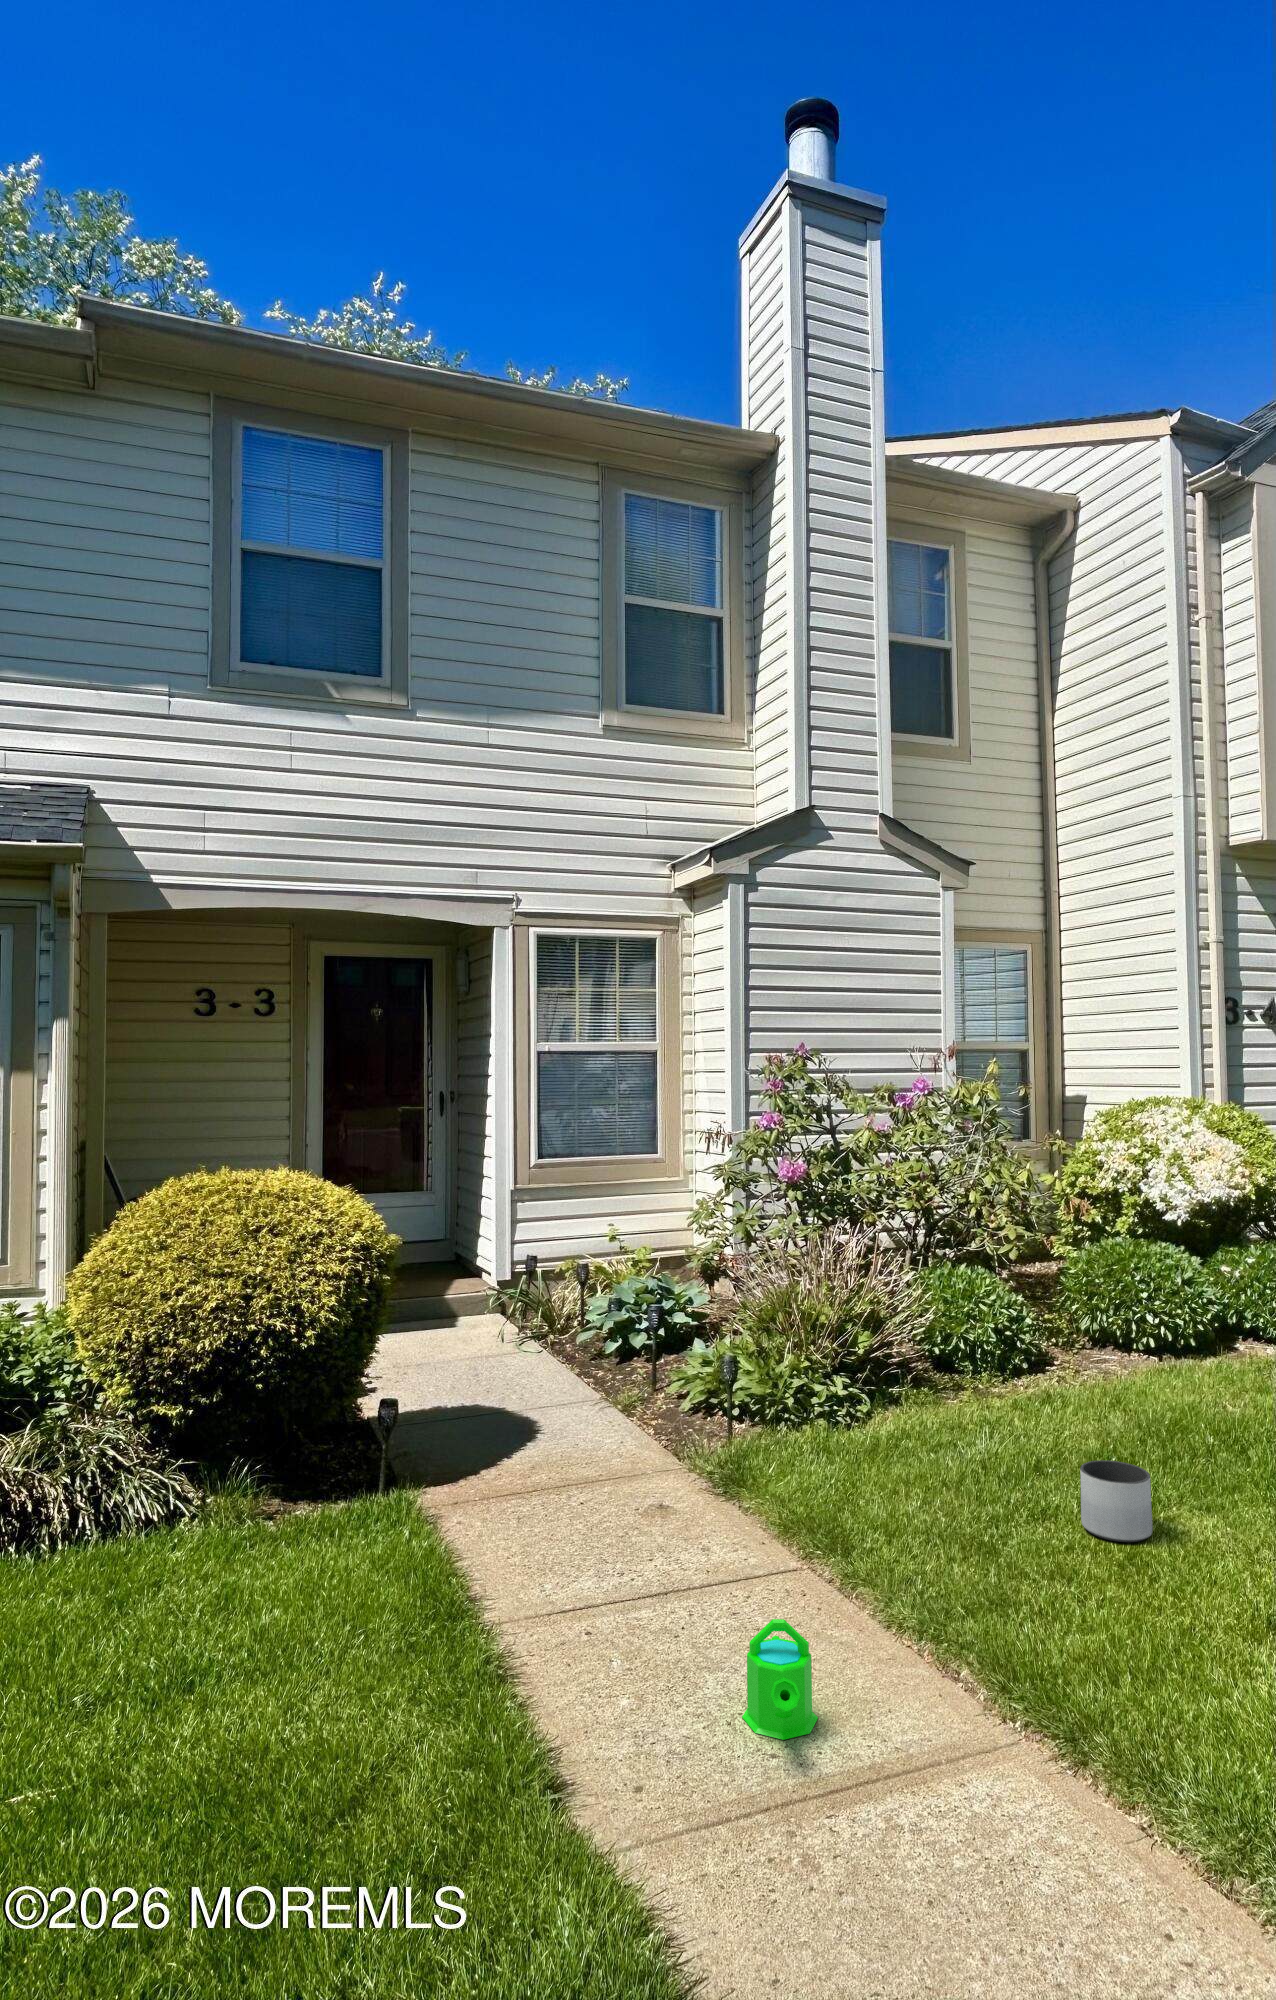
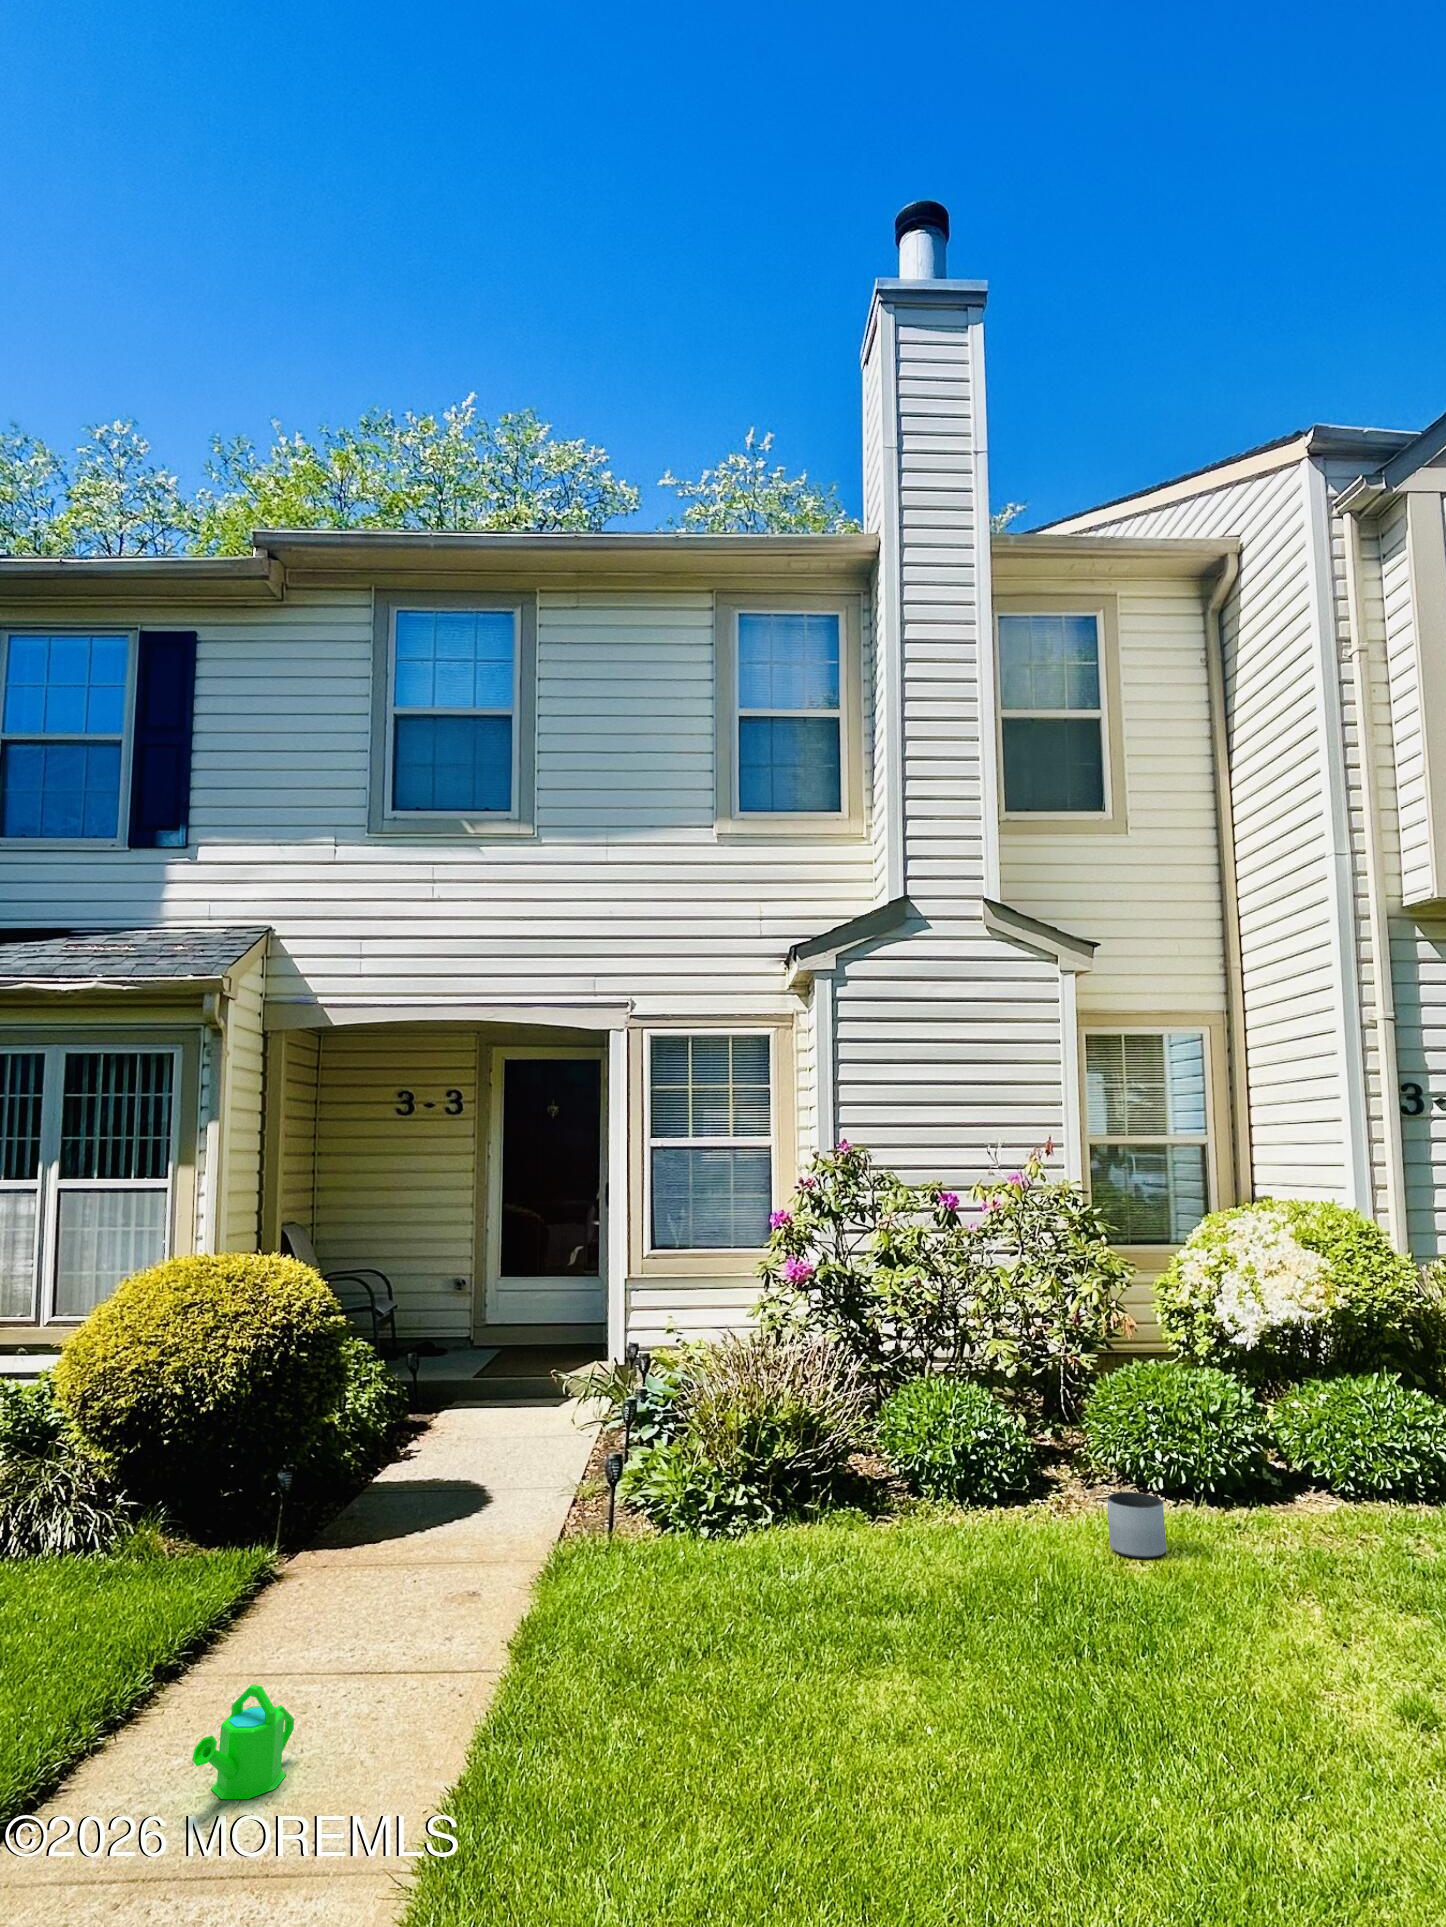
planter: present [1080,1460,1152,1542] -> present [1107,1492,1166,1559]

